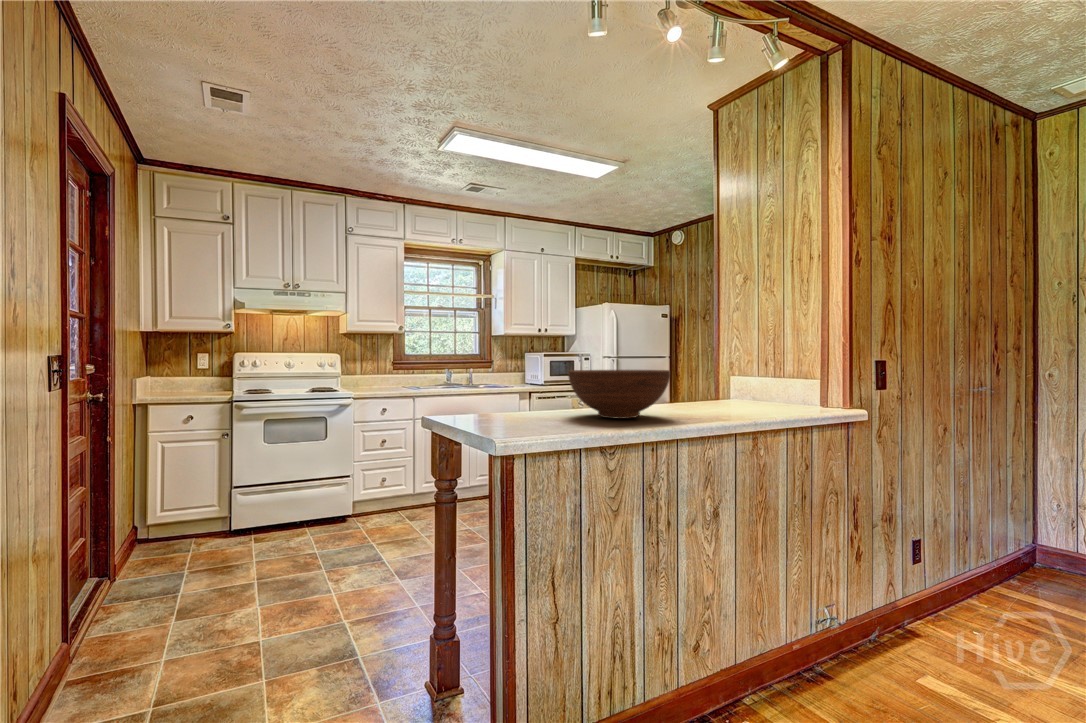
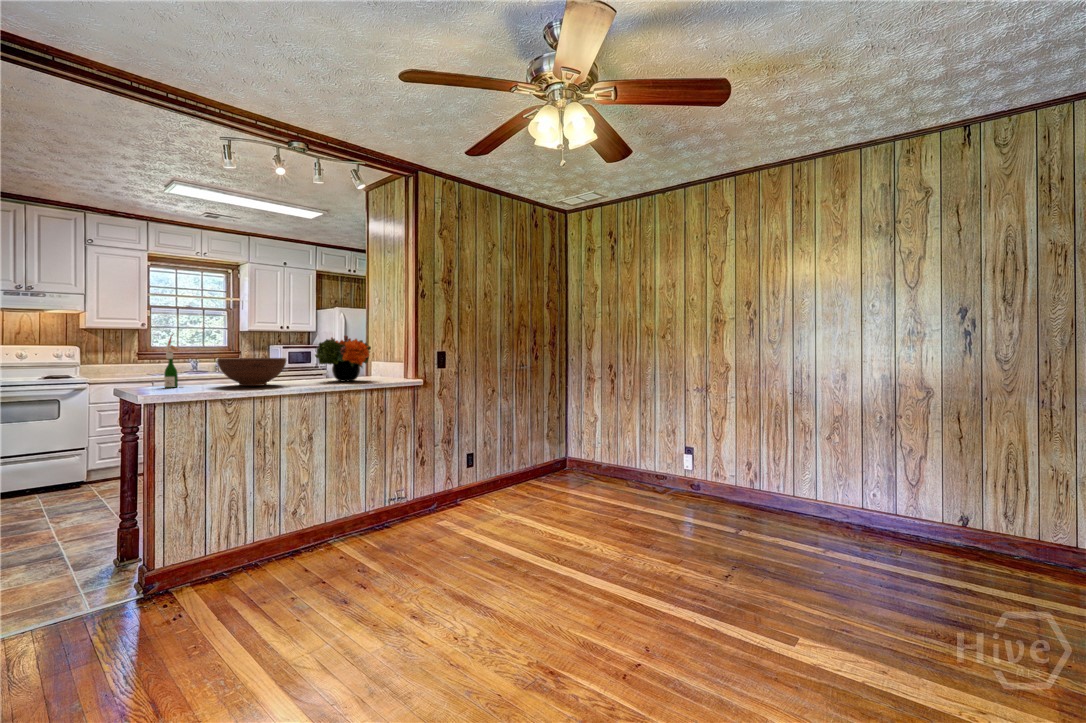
wine bottle: none [496,330,521,418] -> present [164,334,178,388]
flower arrangement: none [686,332,782,410] -> present [315,336,371,382]

